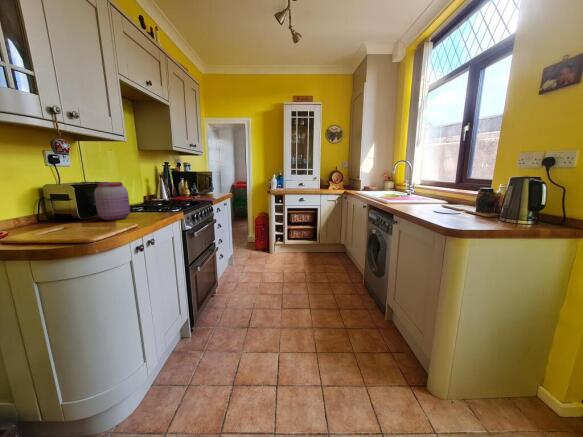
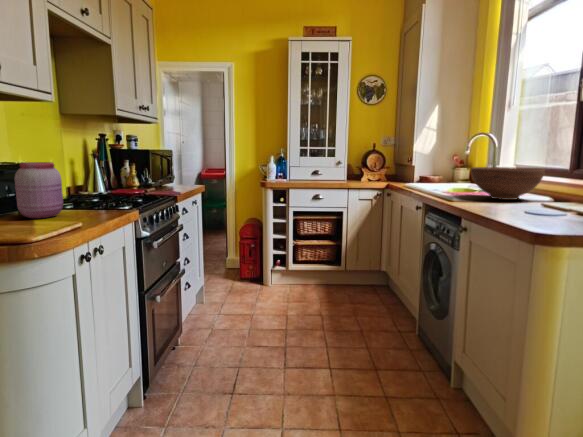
fruit bowl: none [398,182,445,202] -> present [471,167,545,200]

